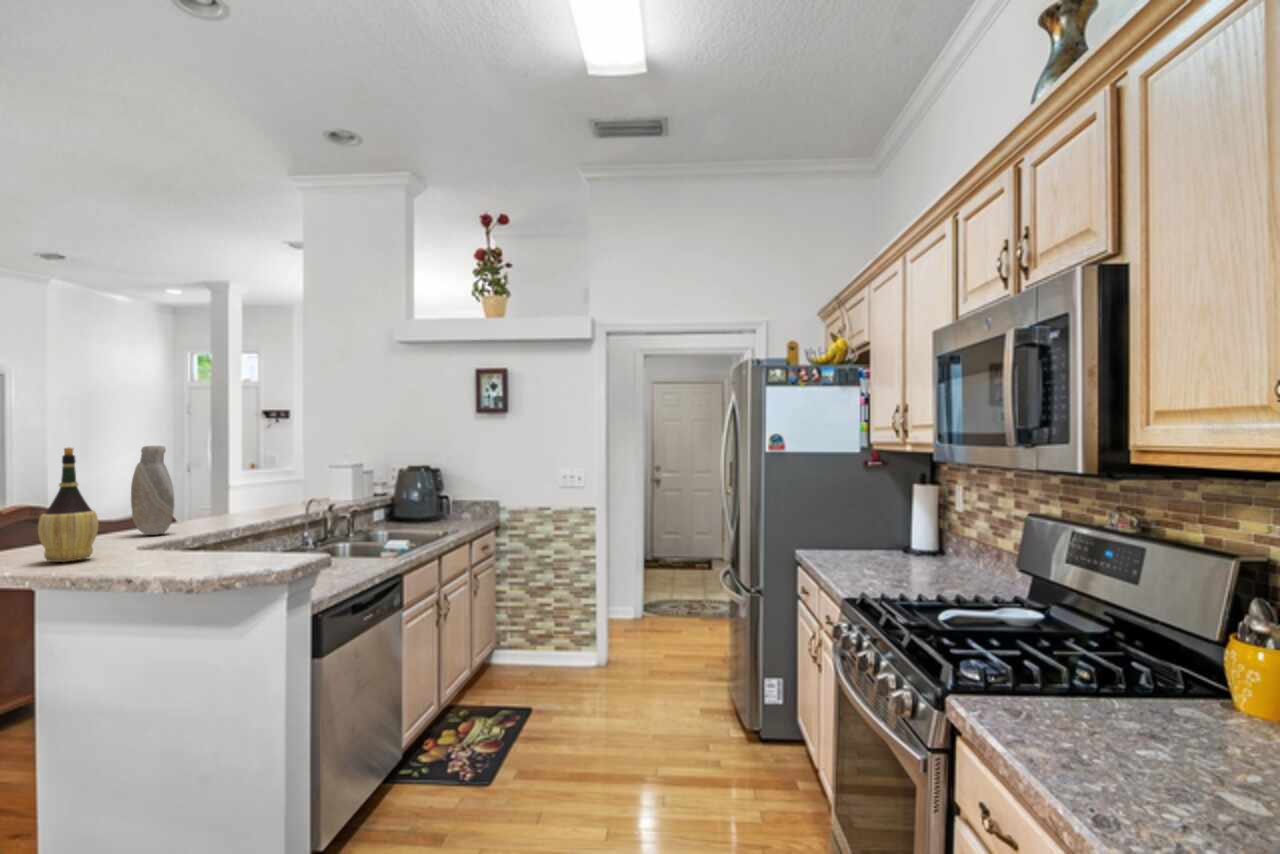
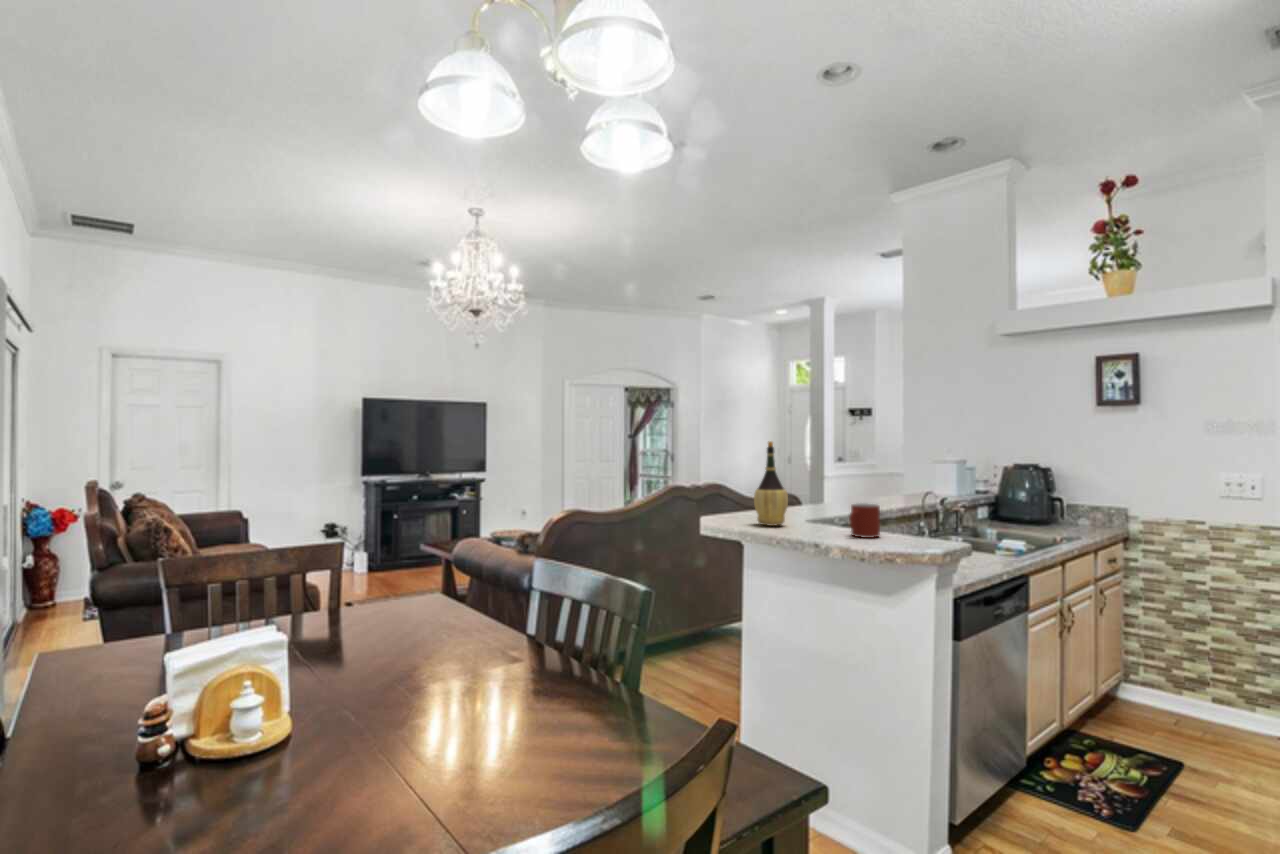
vase: present [131,446,174,535] -> none [796,440,824,512]
mug: none [181,520,227,562] -> present [849,503,880,538]

